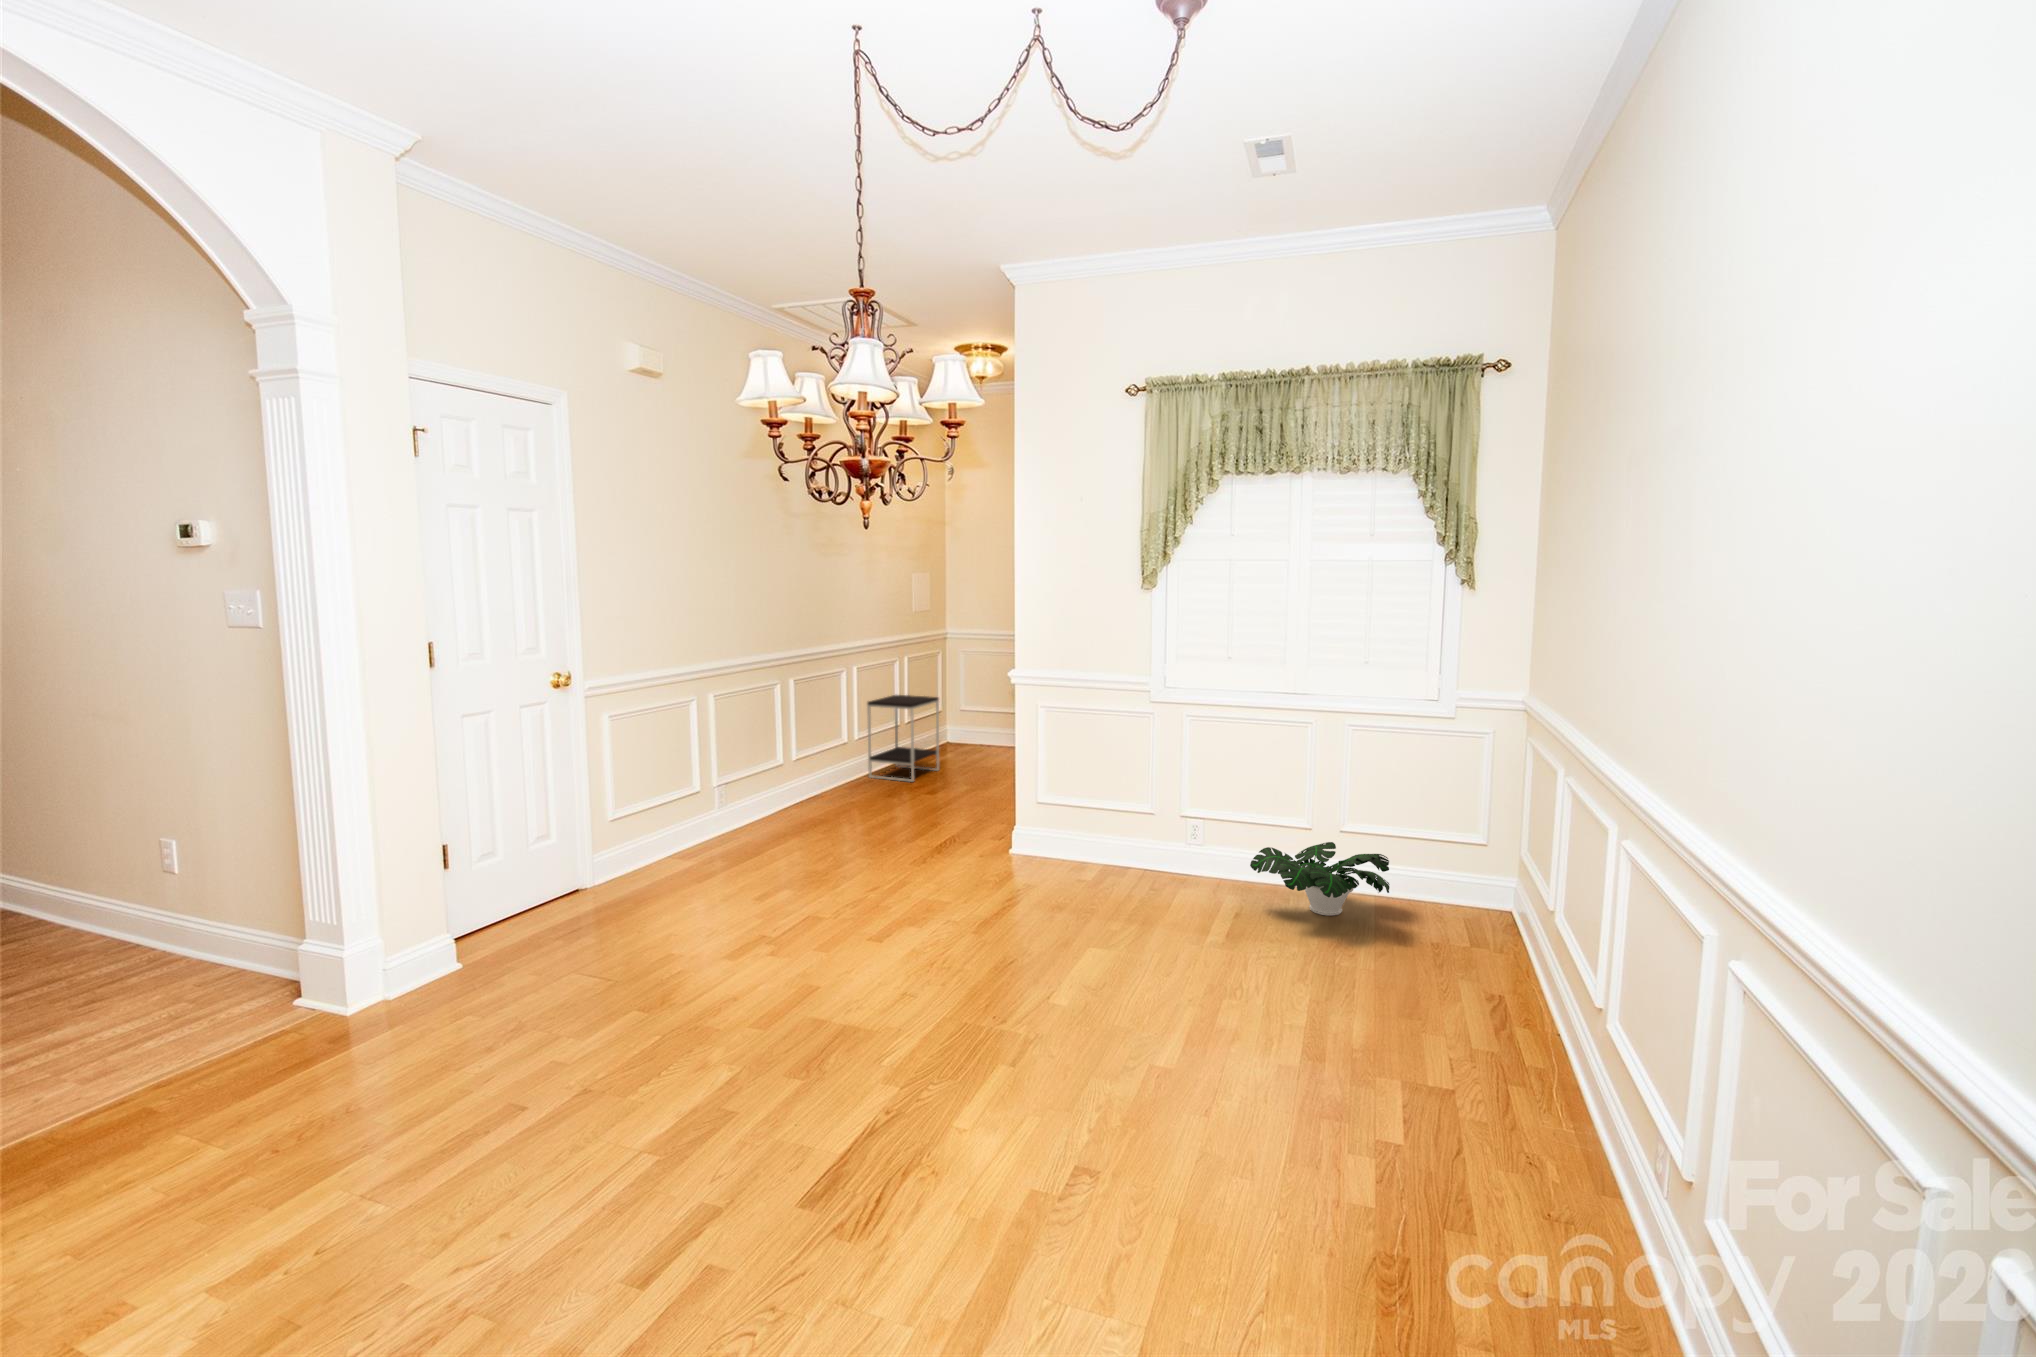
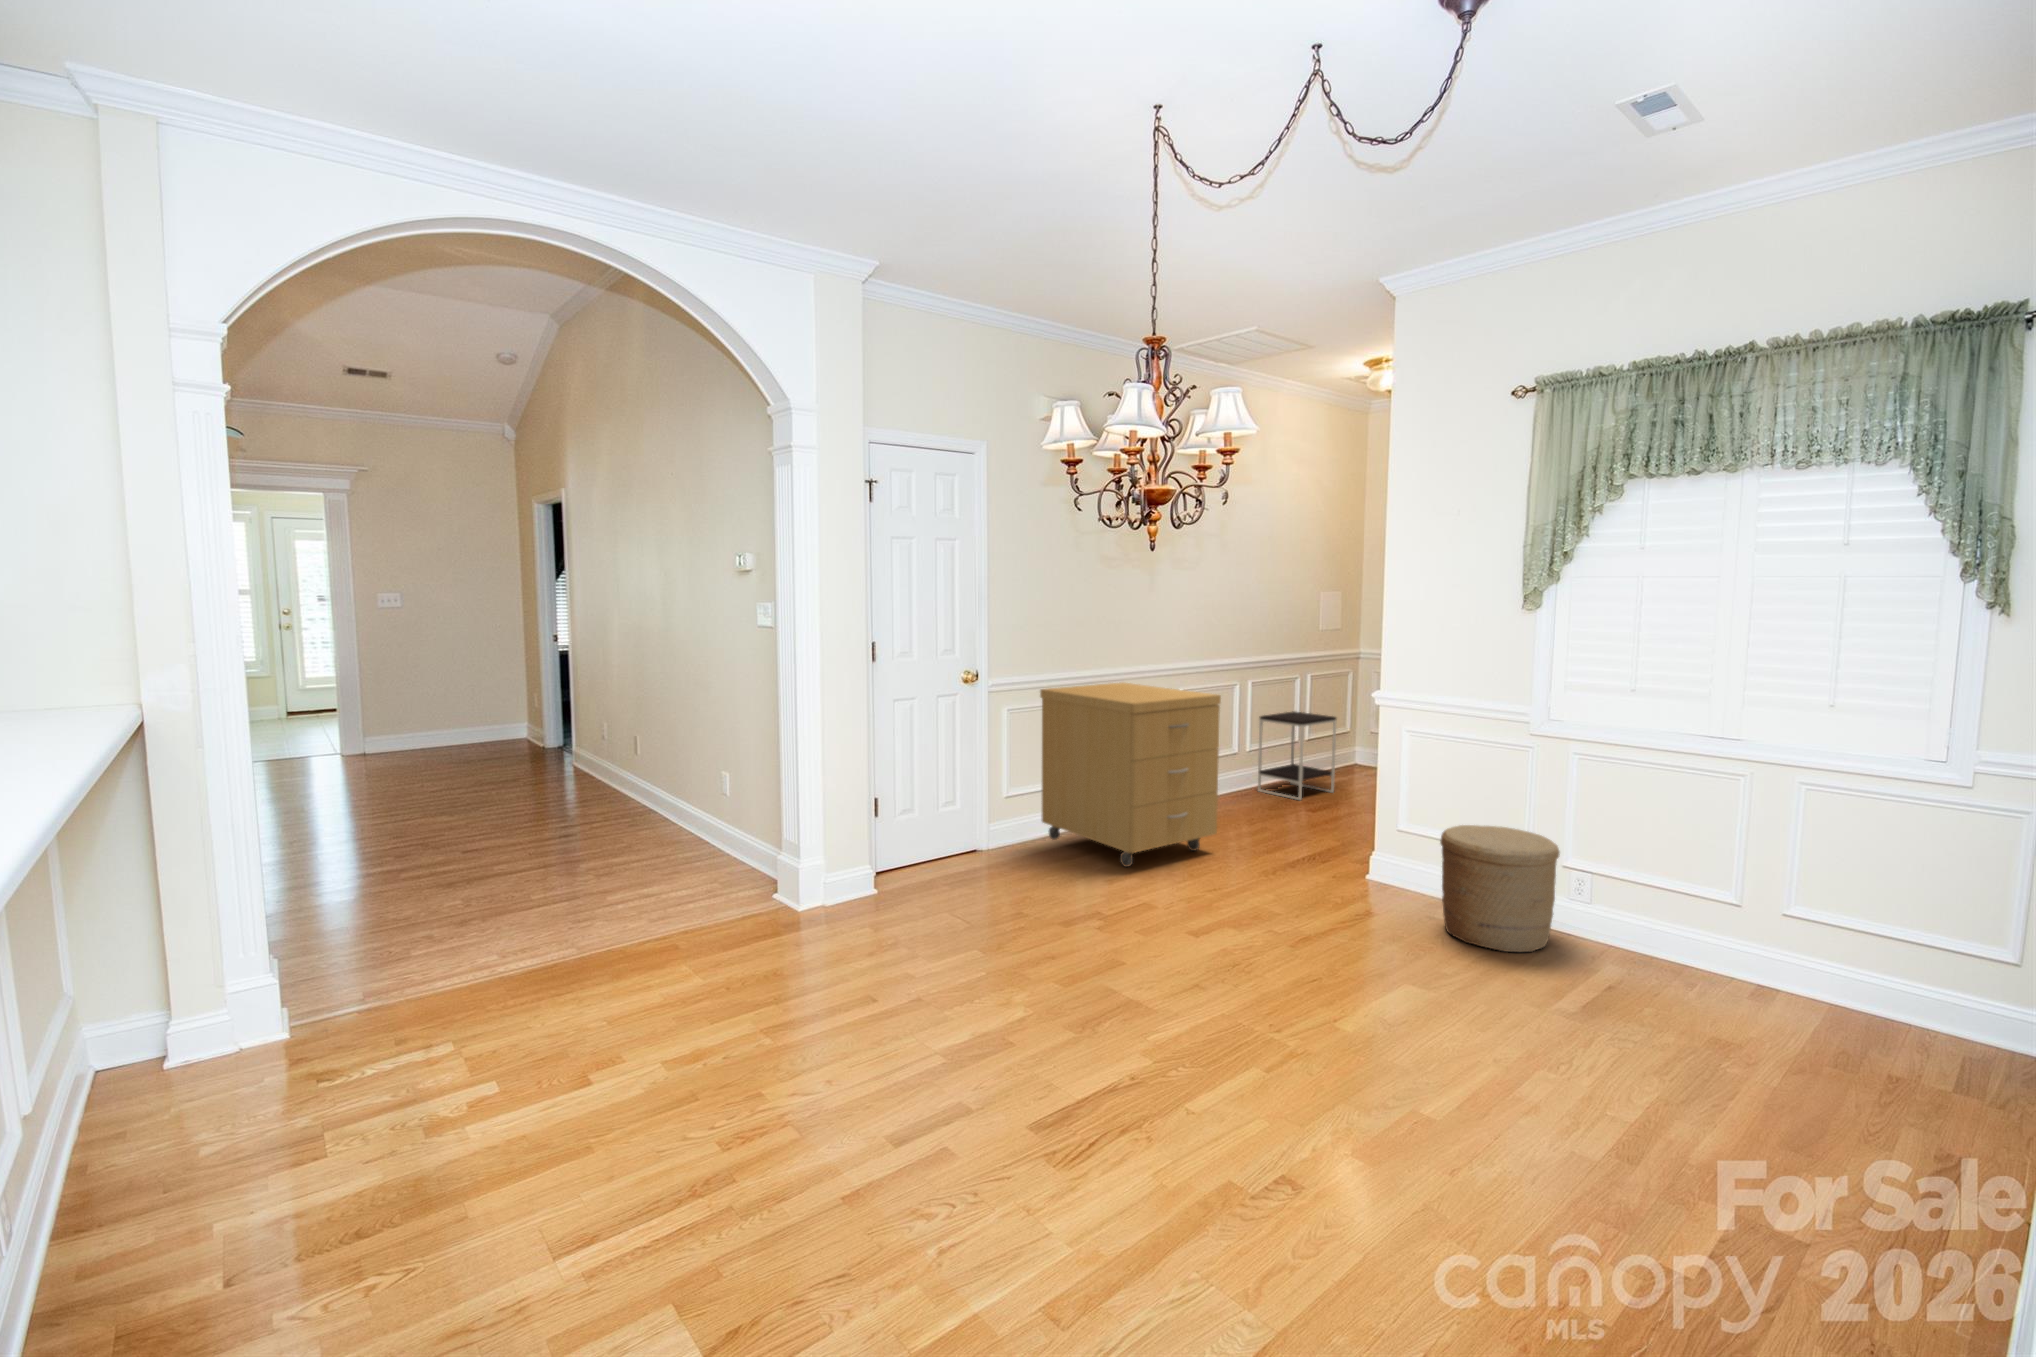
storage cabinet: none [650,675,860,877] -> present [1040,683,1221,867]
woven basket: none [1089,785,1185,896] -> present [1440,825,1560,952]
potted plant: present [1250,842,1390,916] -> none [1632,920,1849,1019]

